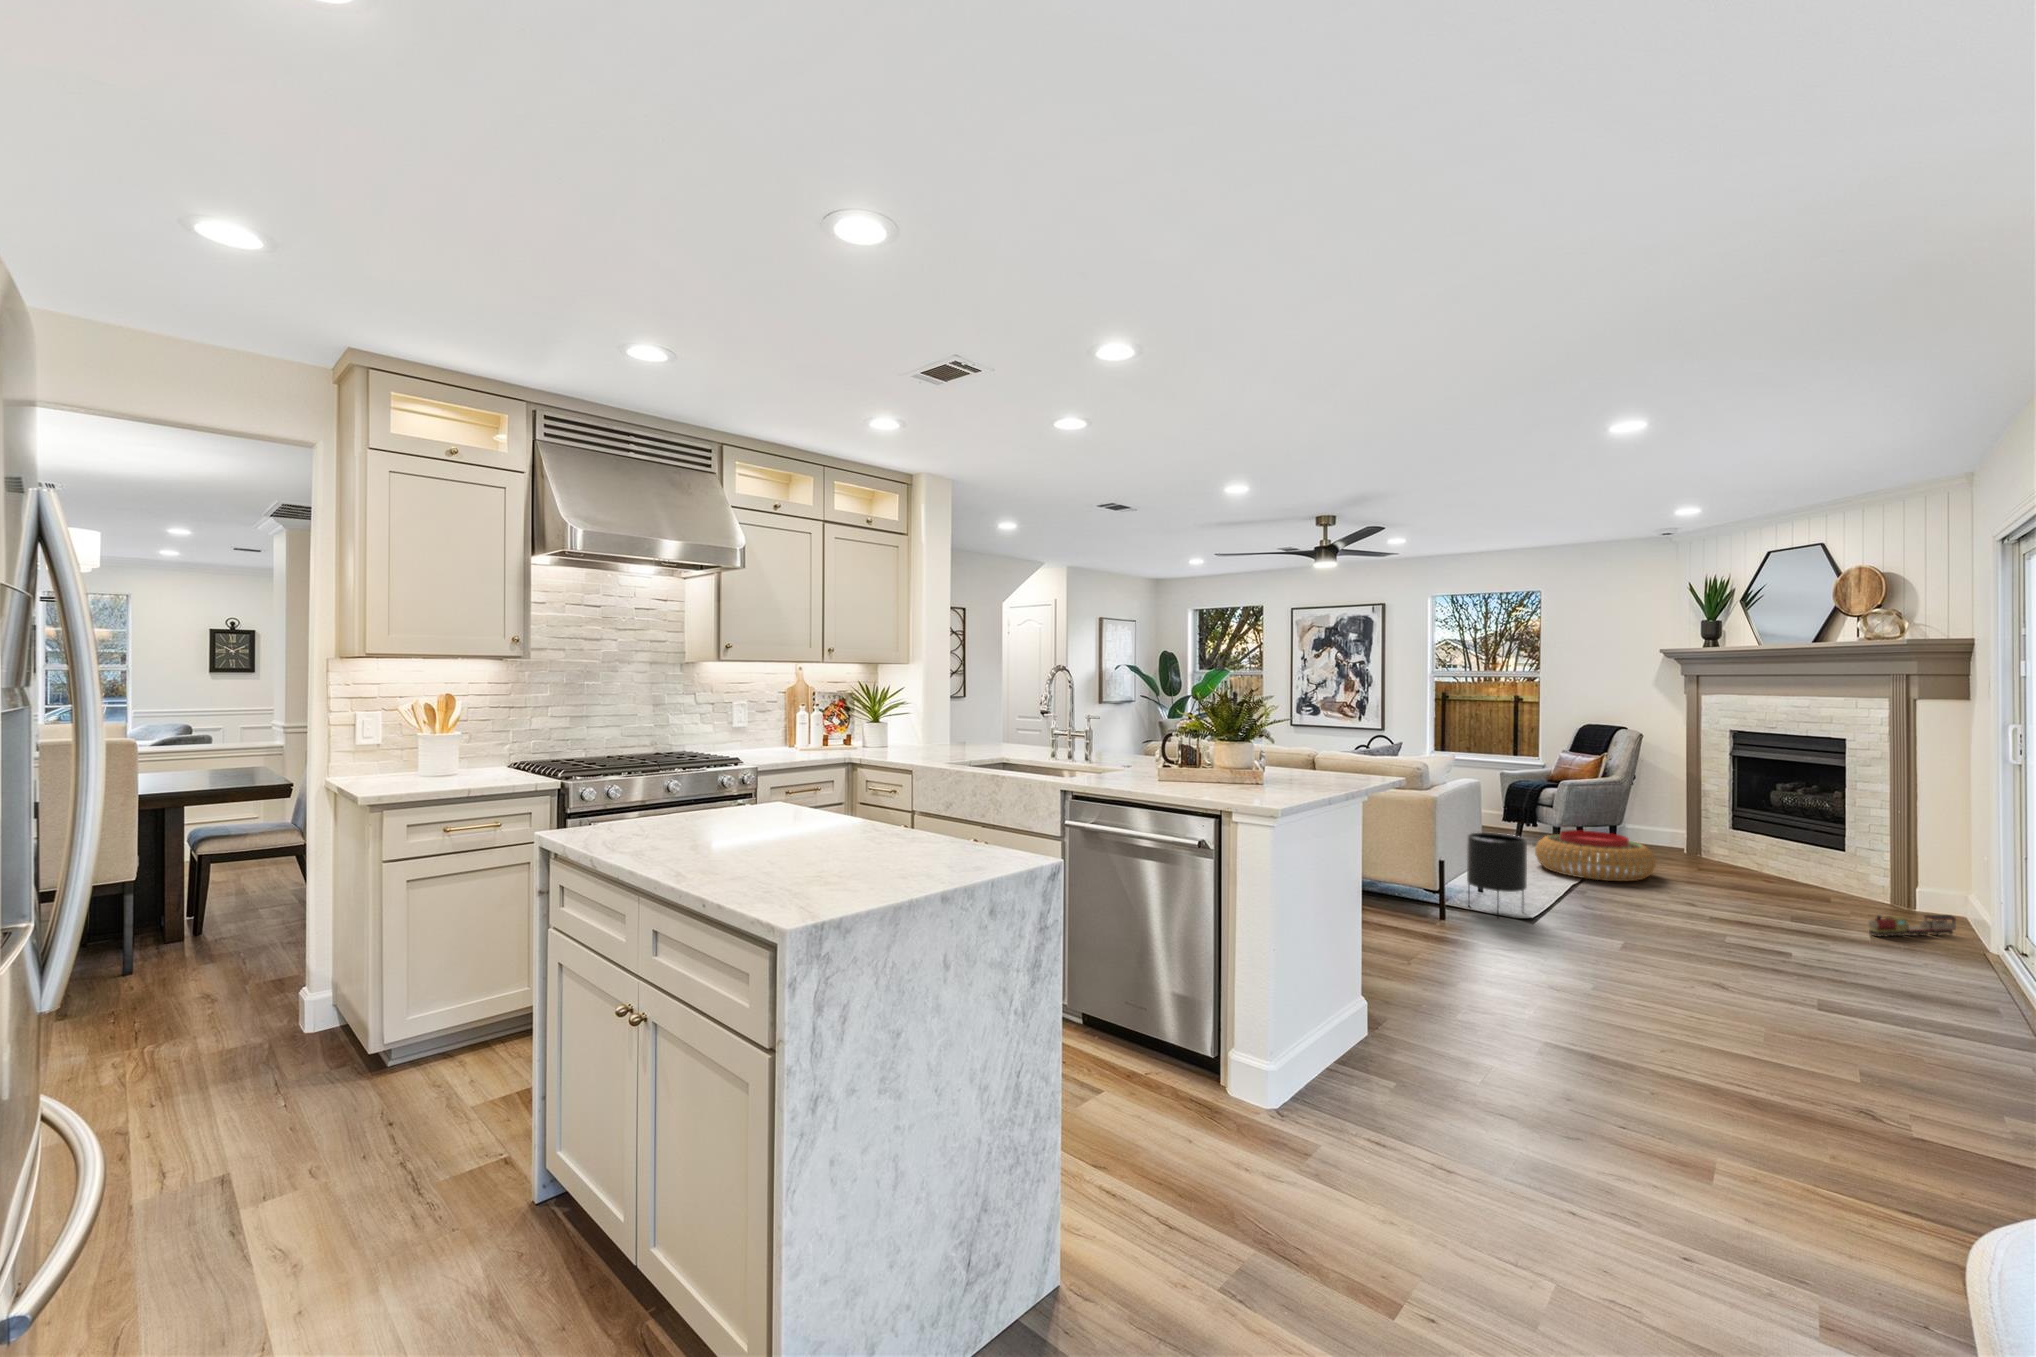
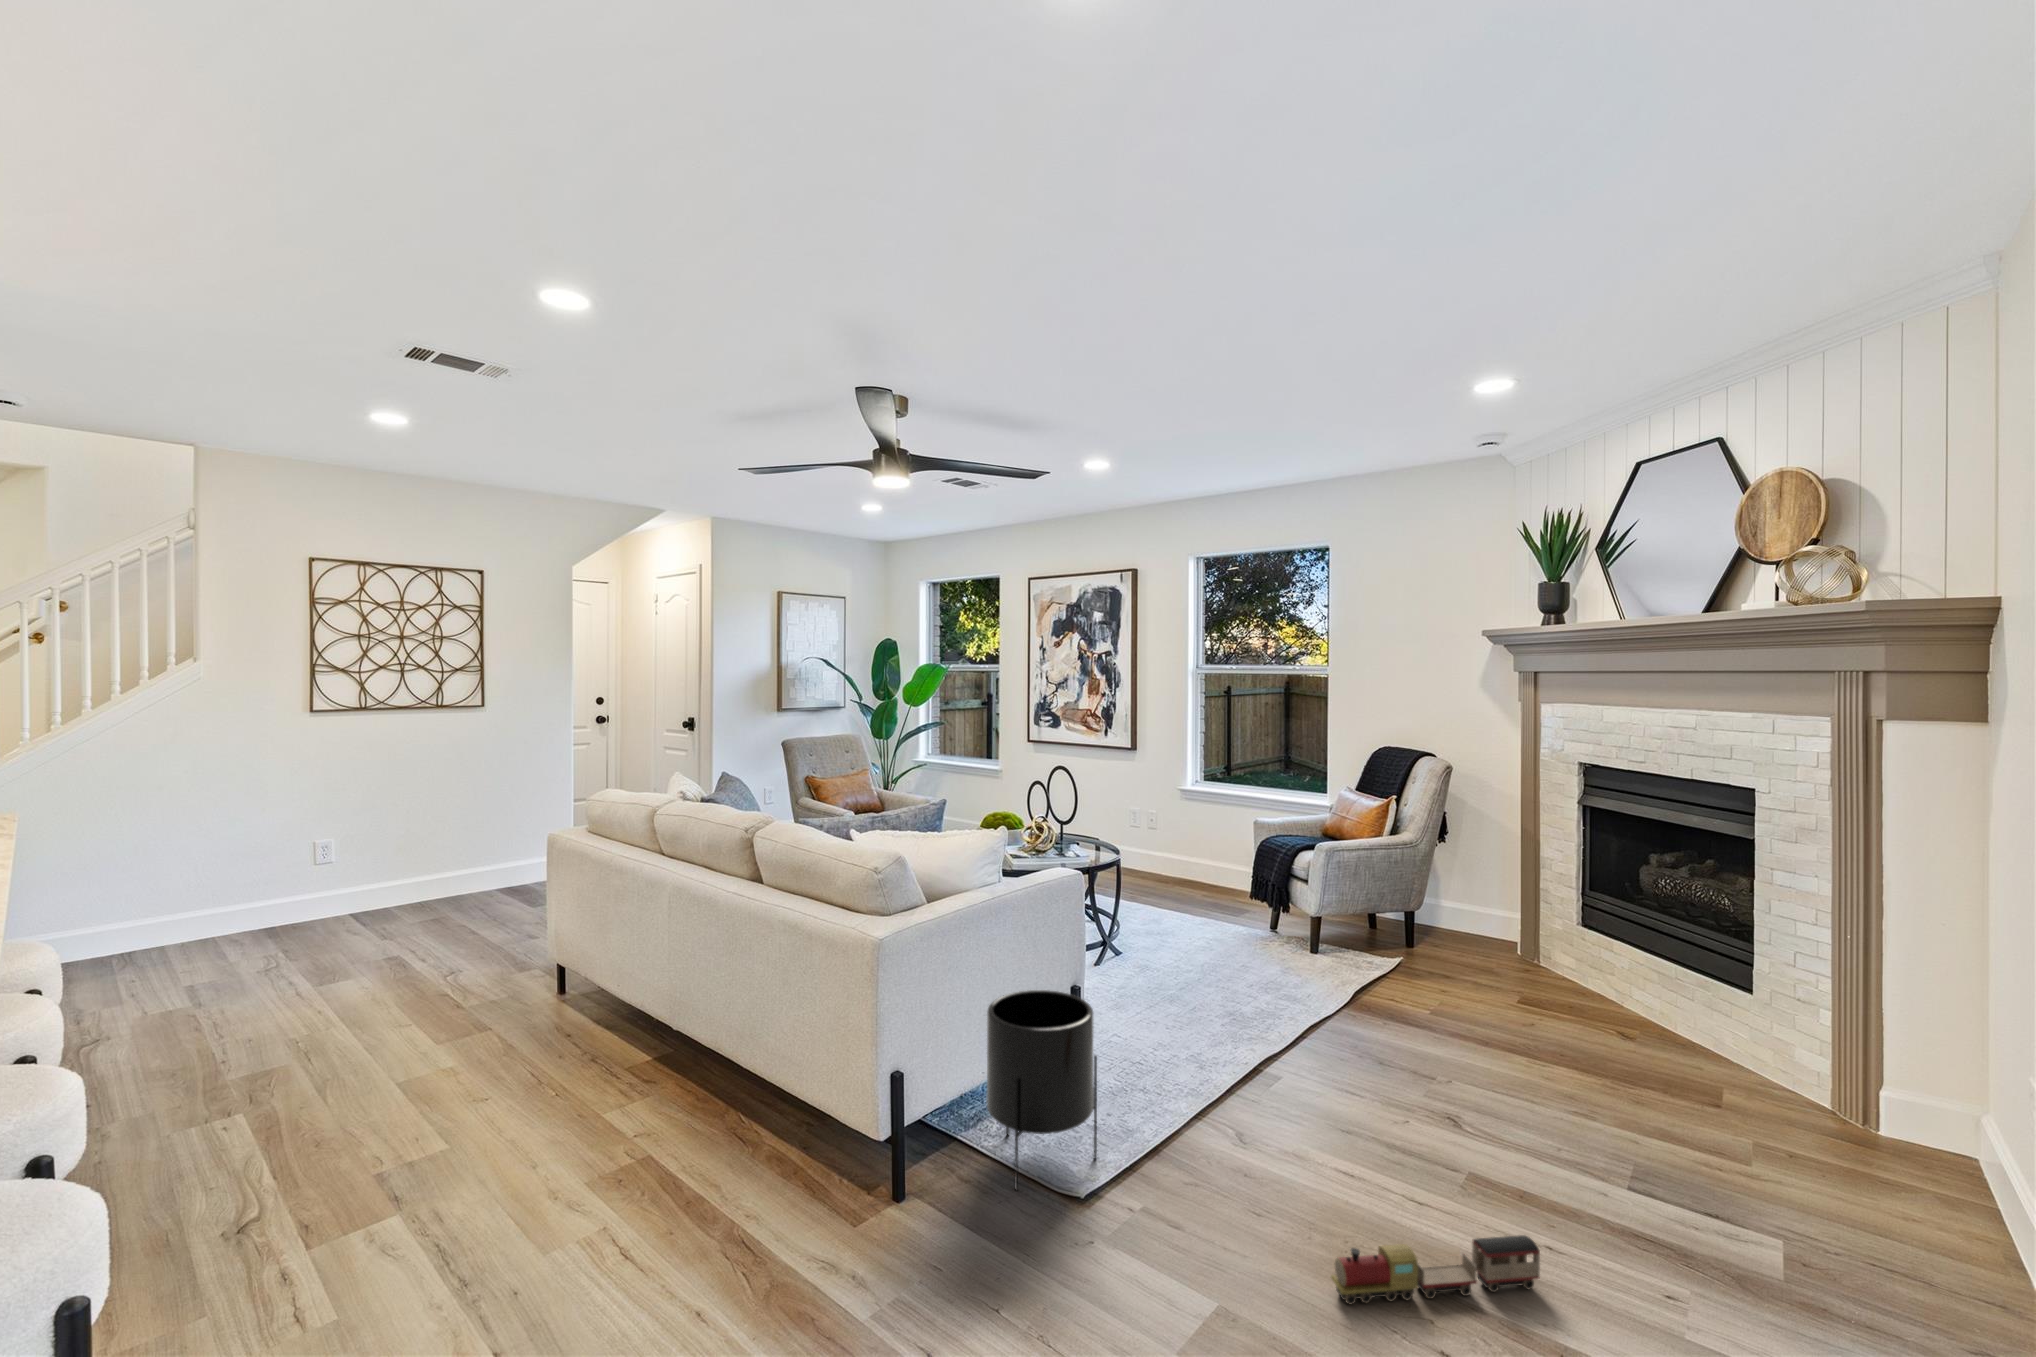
pouf: present [1535,830,1656,881] -> none [1246,934,1431,1042]
toy train: present [1868,915,1956,937] -> present [1331,1235,1540,1305]

